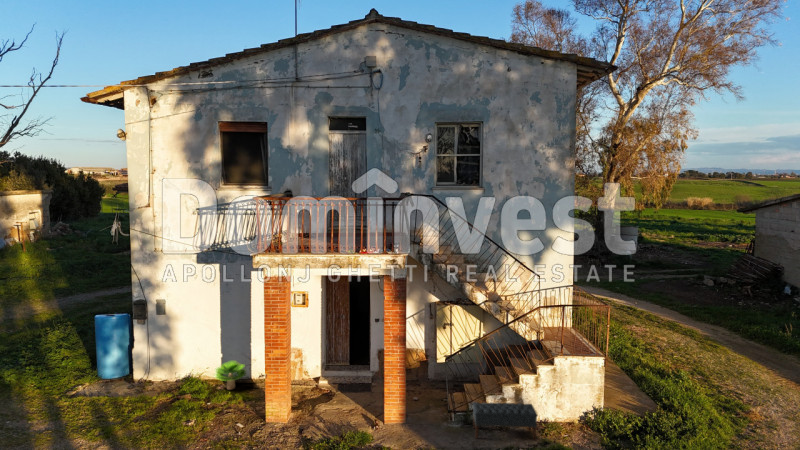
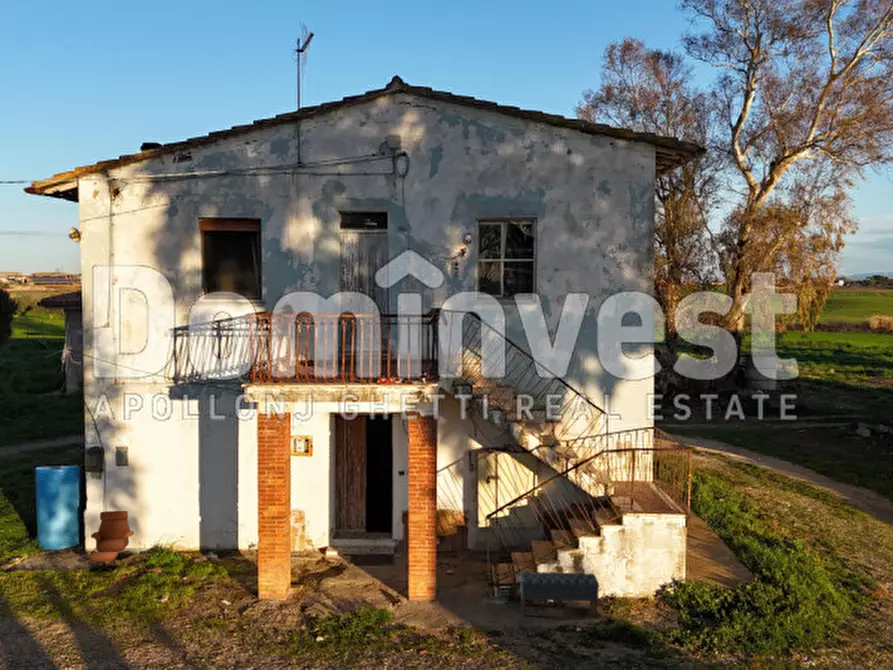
lounge chair: none [135,349,171,400] -> present [90,511,134,574]
potted plant: present [216,362,246,390] -> none [190,524,234,562]

